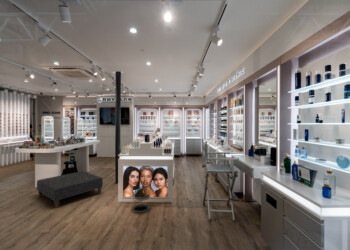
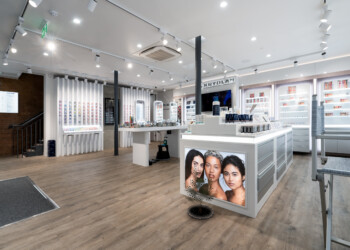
ottoman: present [37,171,103,208] -> none [122,153,174,184]

